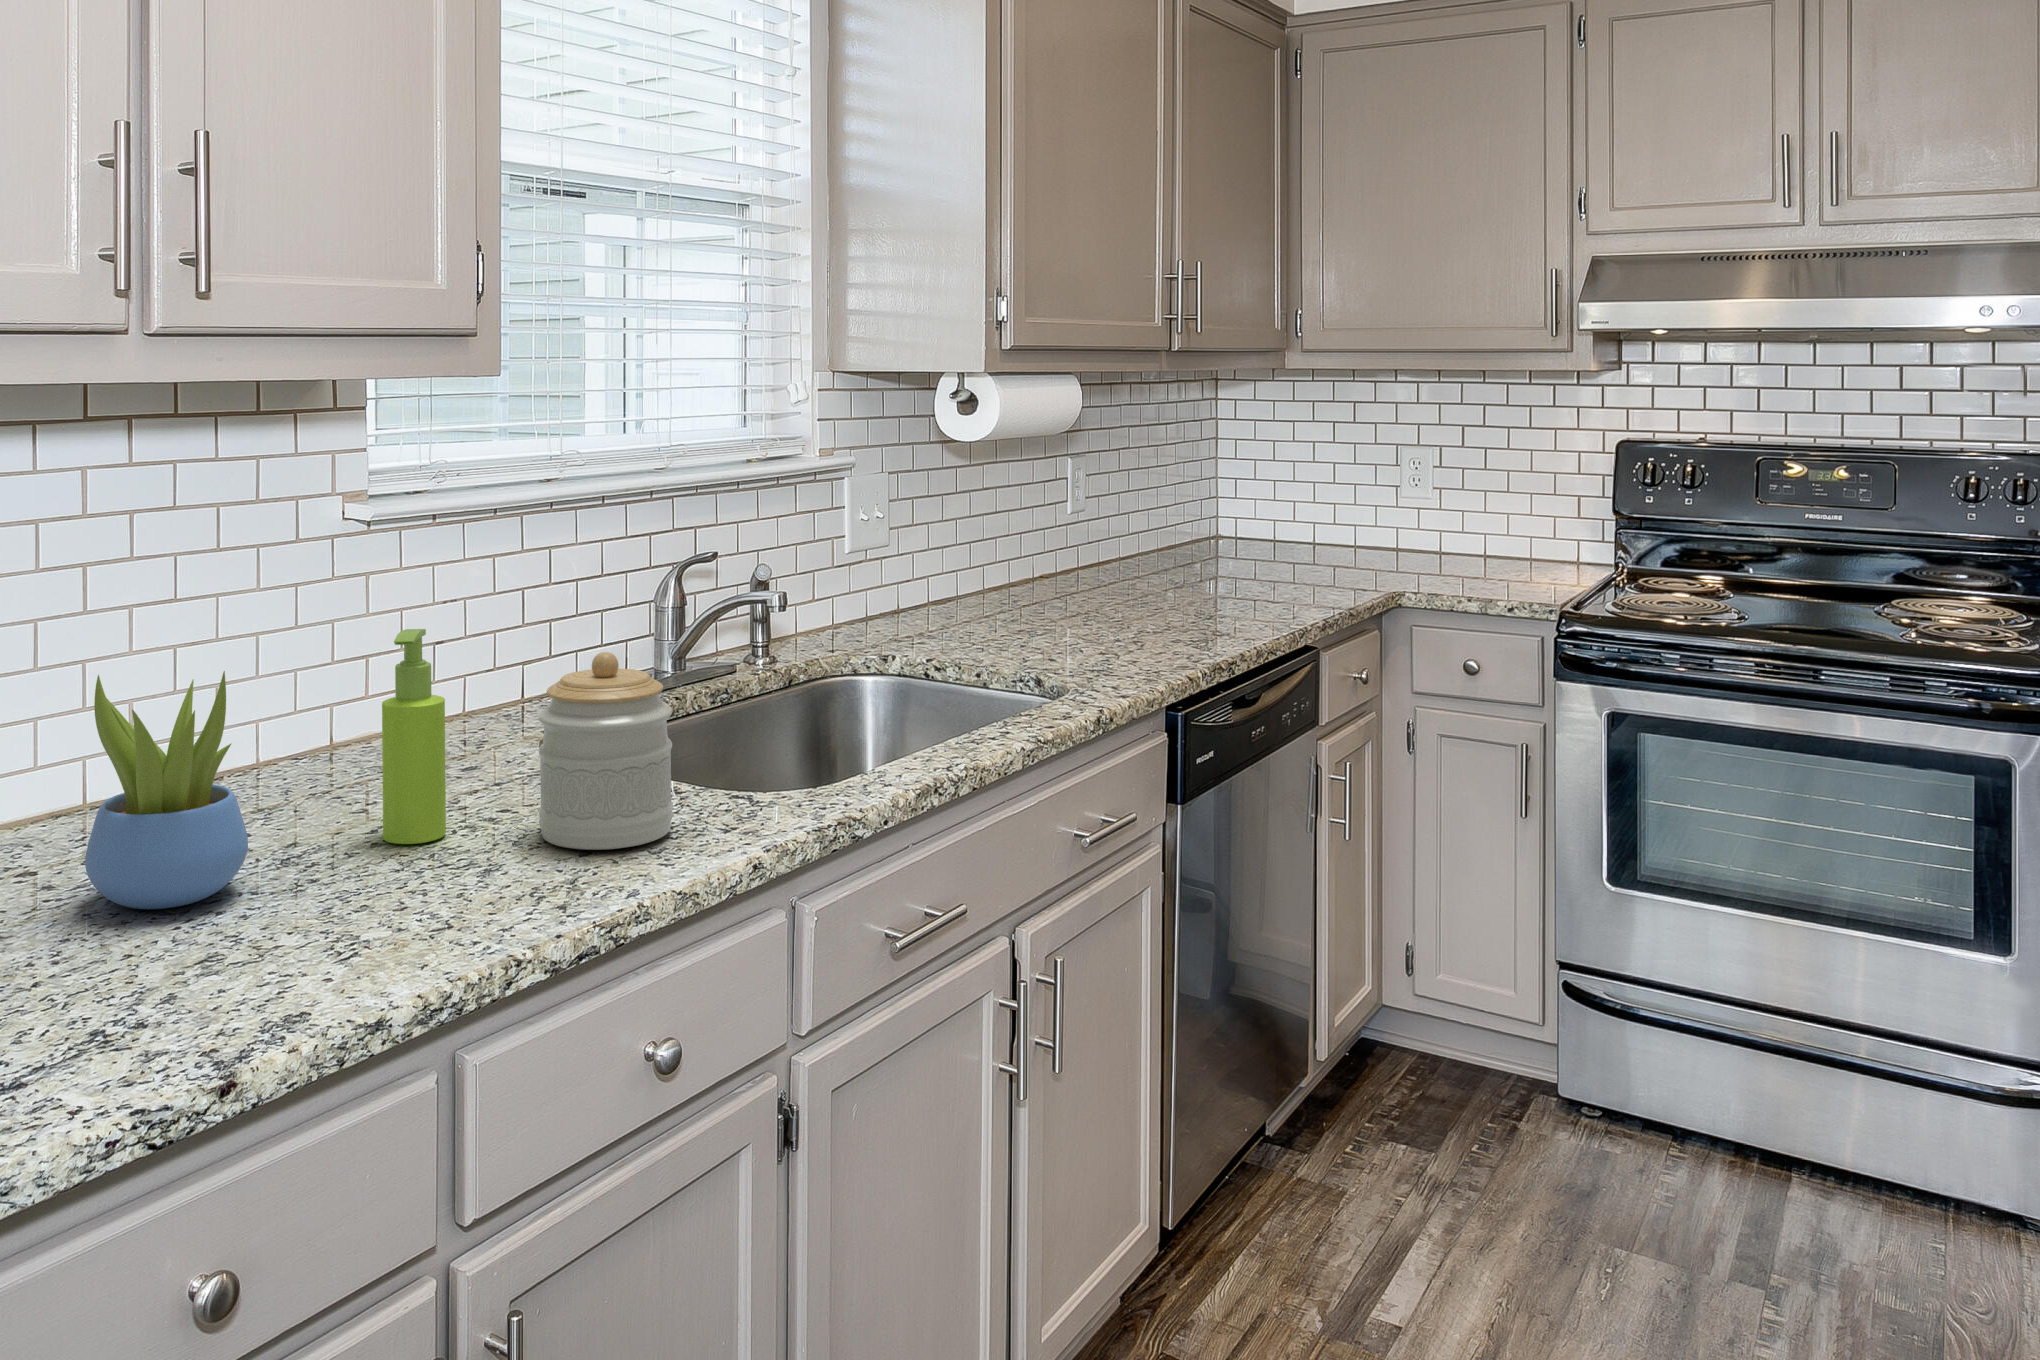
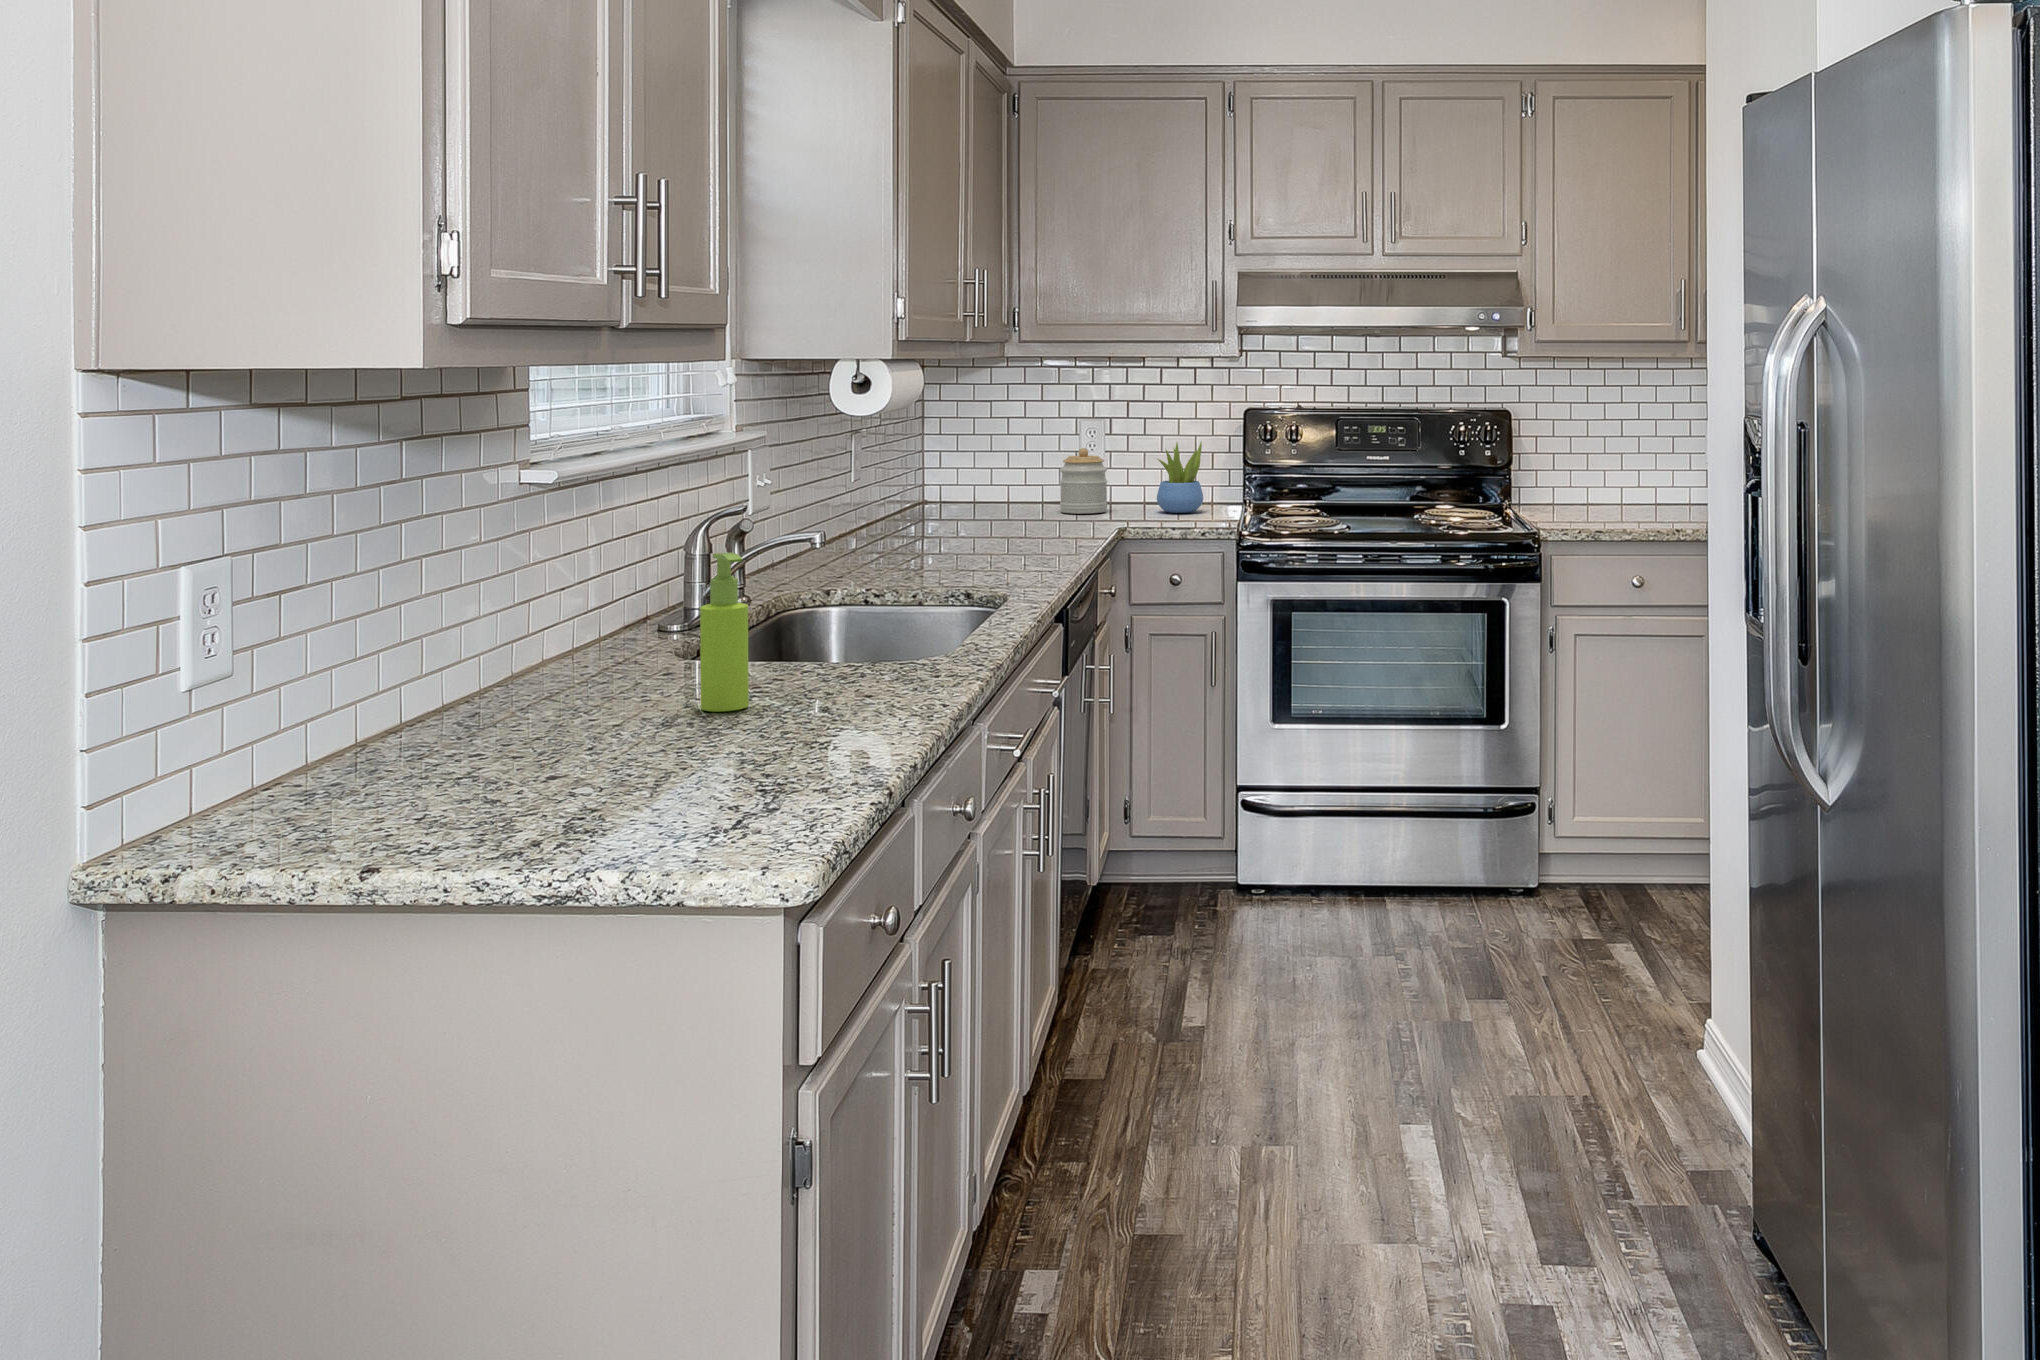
jar: present [538,652,673,850] -> present [1060,448,1107,514]
succulent plant: present [85,671,248,909] -> present [1157,442,1203,513]

